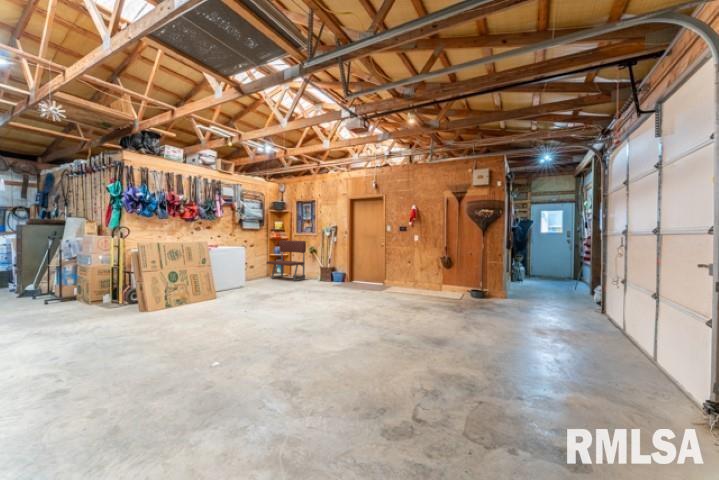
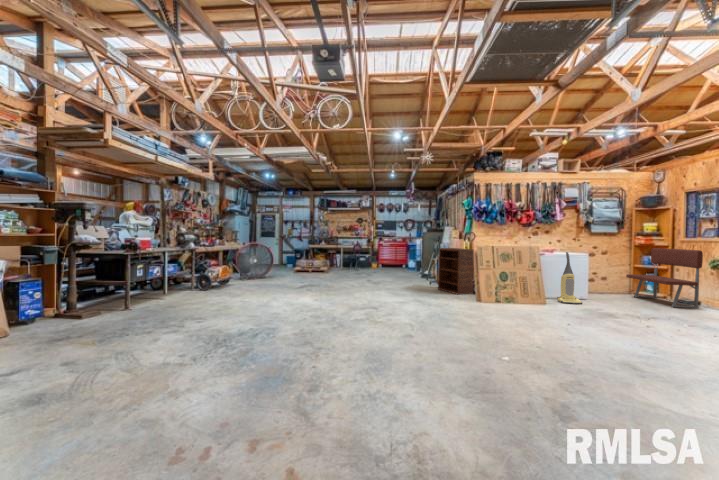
vacuum cleaner: none [224,246,244,294] -> present [557,252,582,304]
shelving unit: none [66,248,128,310] -> present [438,248,474,295]

